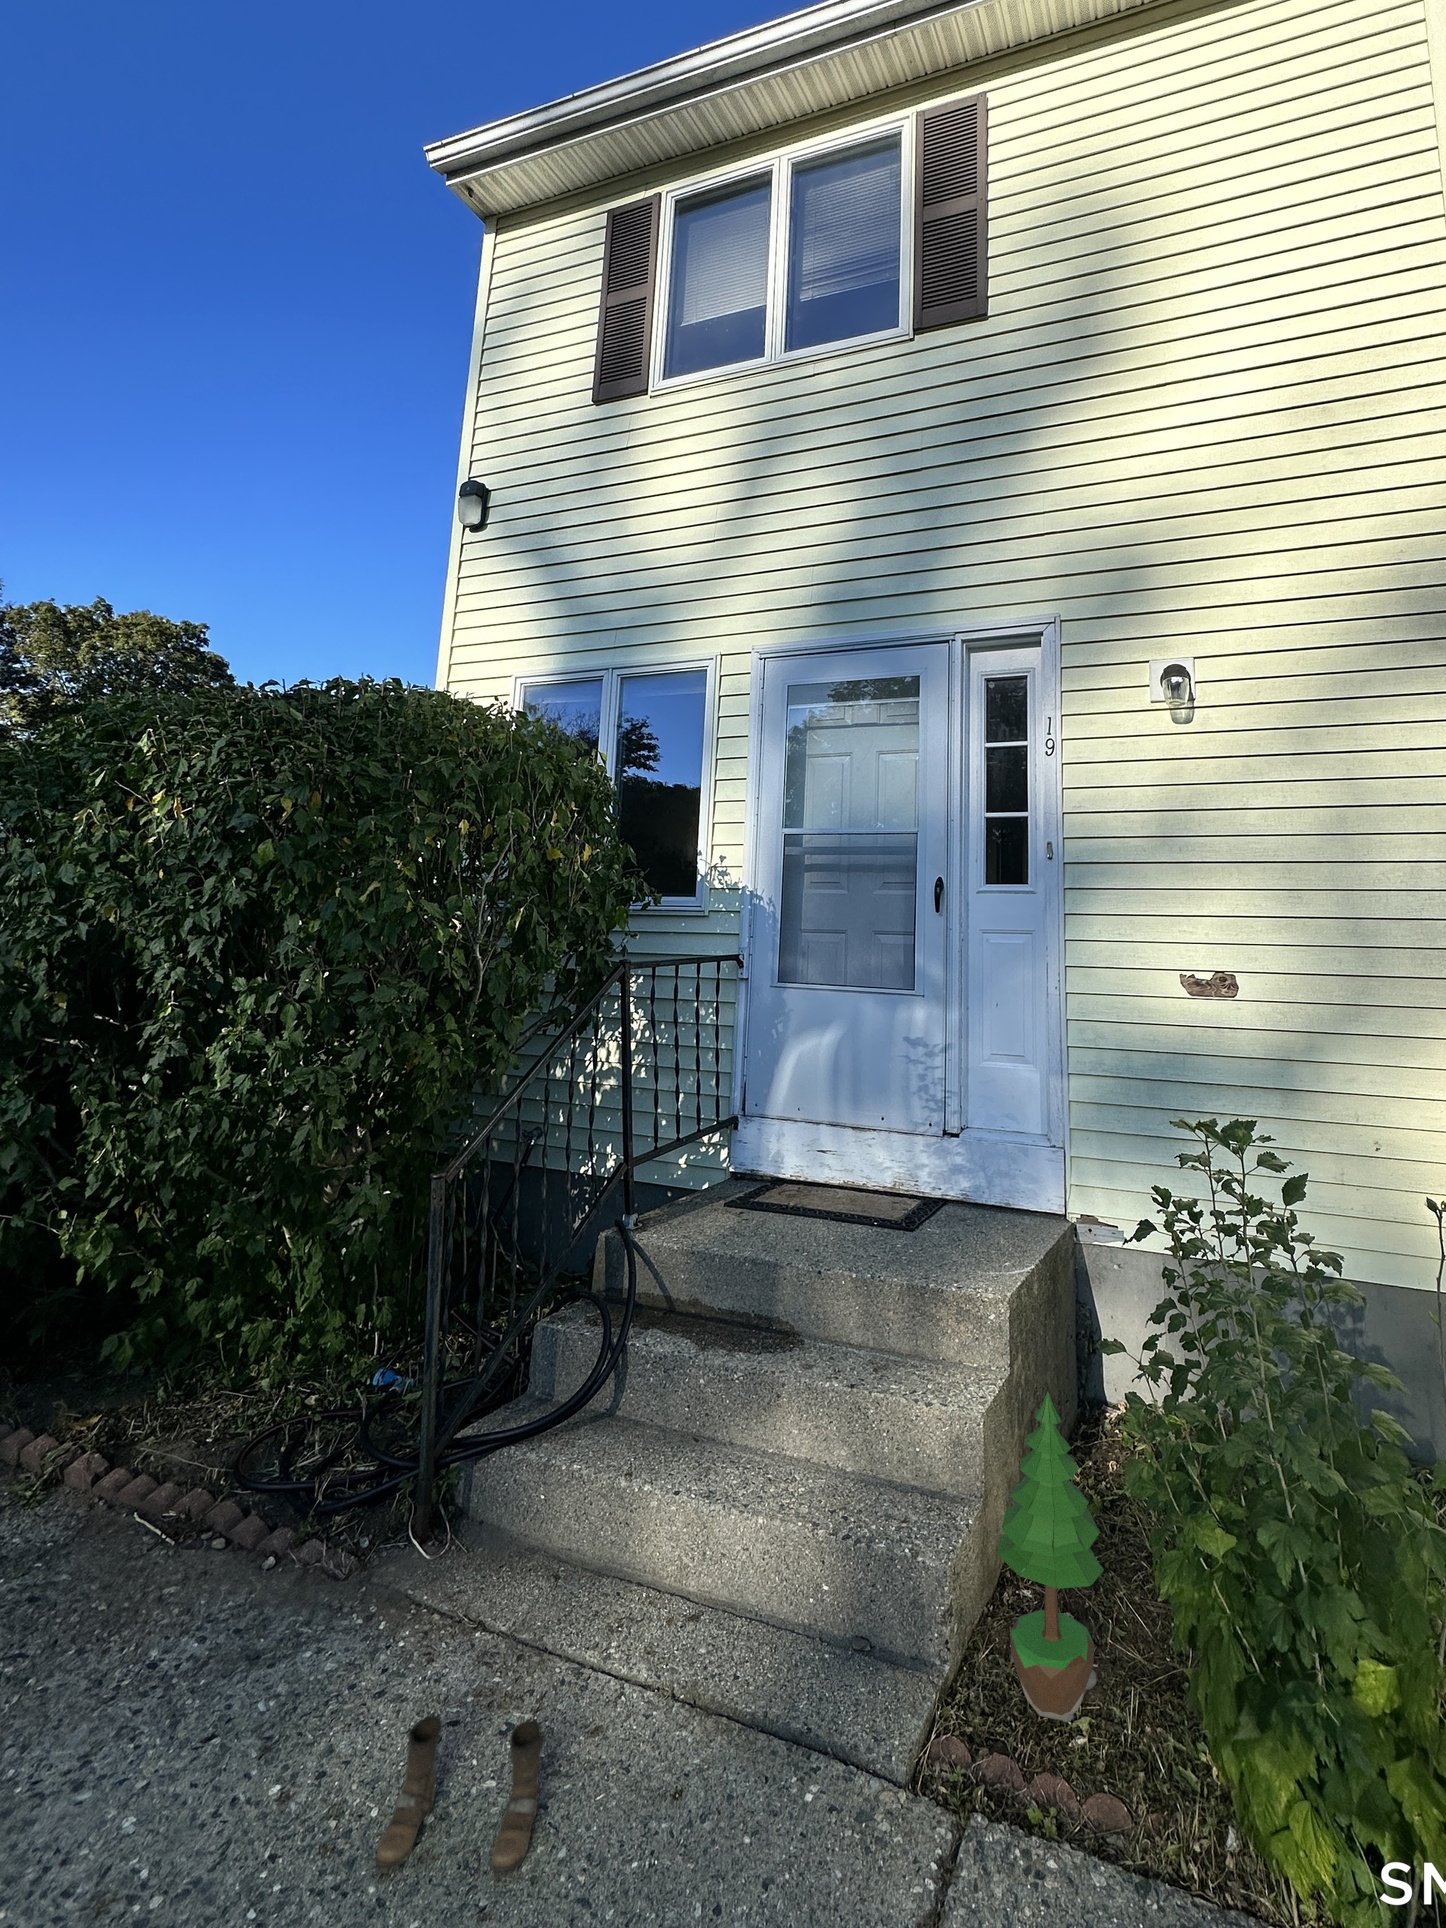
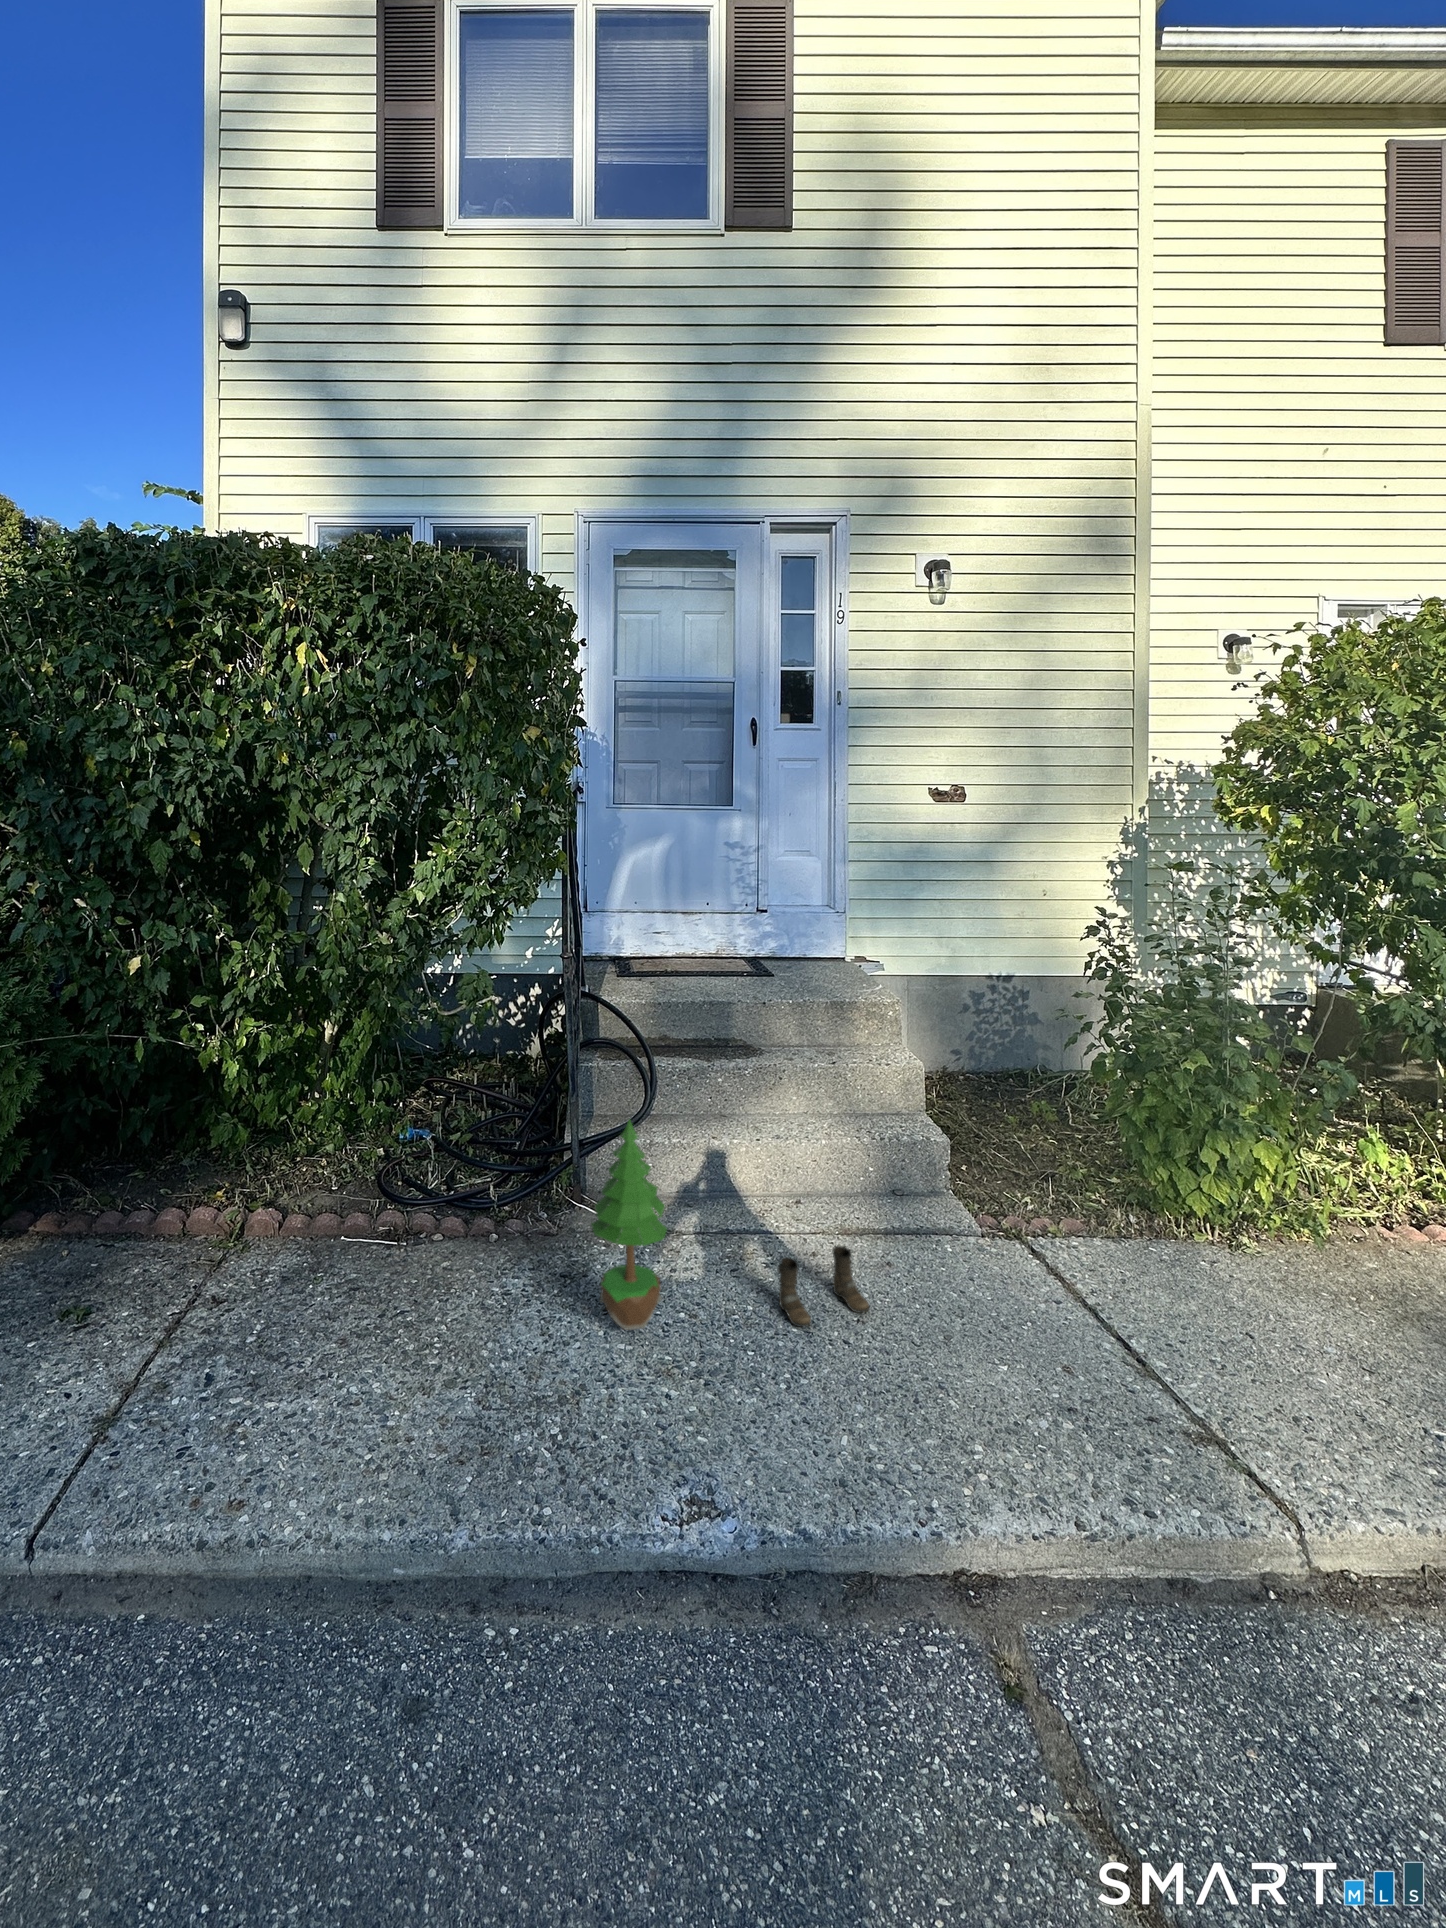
potted tree: present [997,1391,1104,1722] -> present [591,1120,667,1330]

